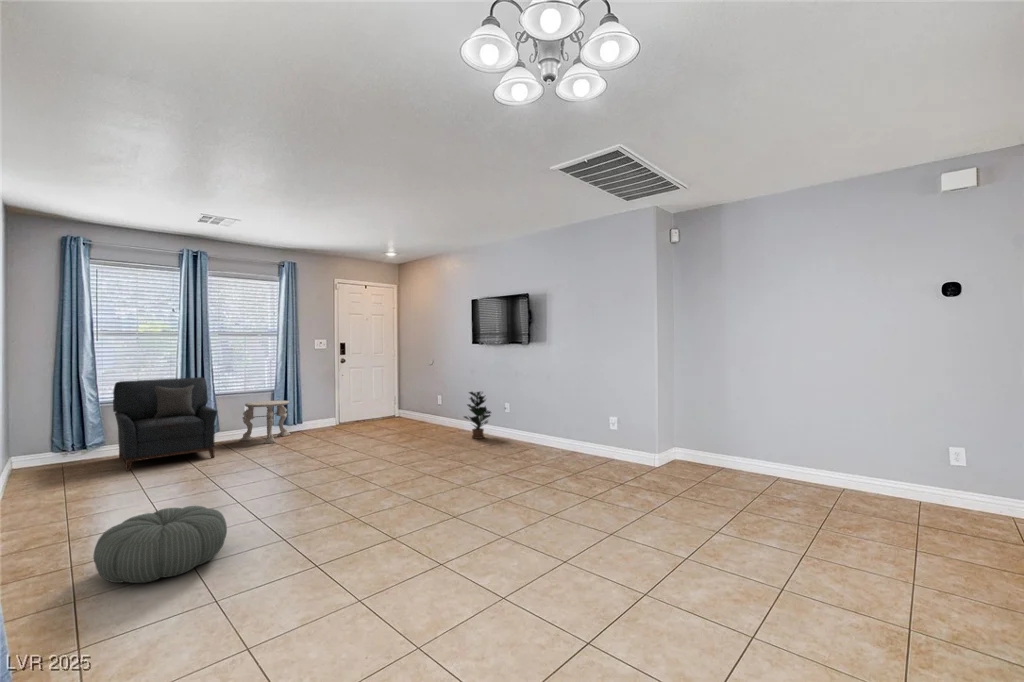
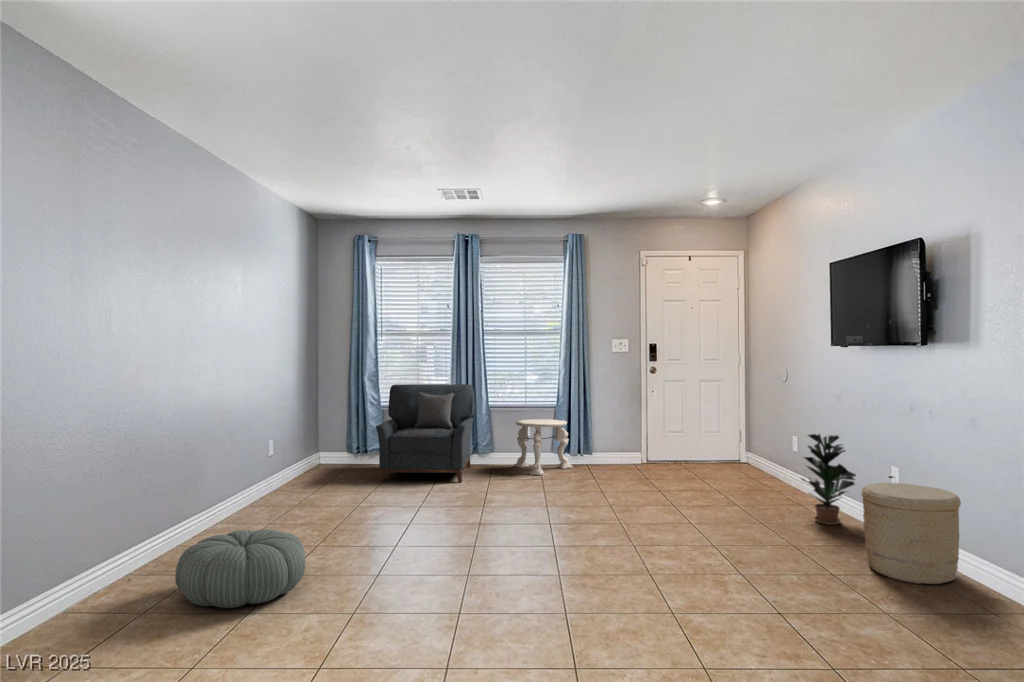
woven basket: none [514,410,554,454] -> present [862,483,961,584]

